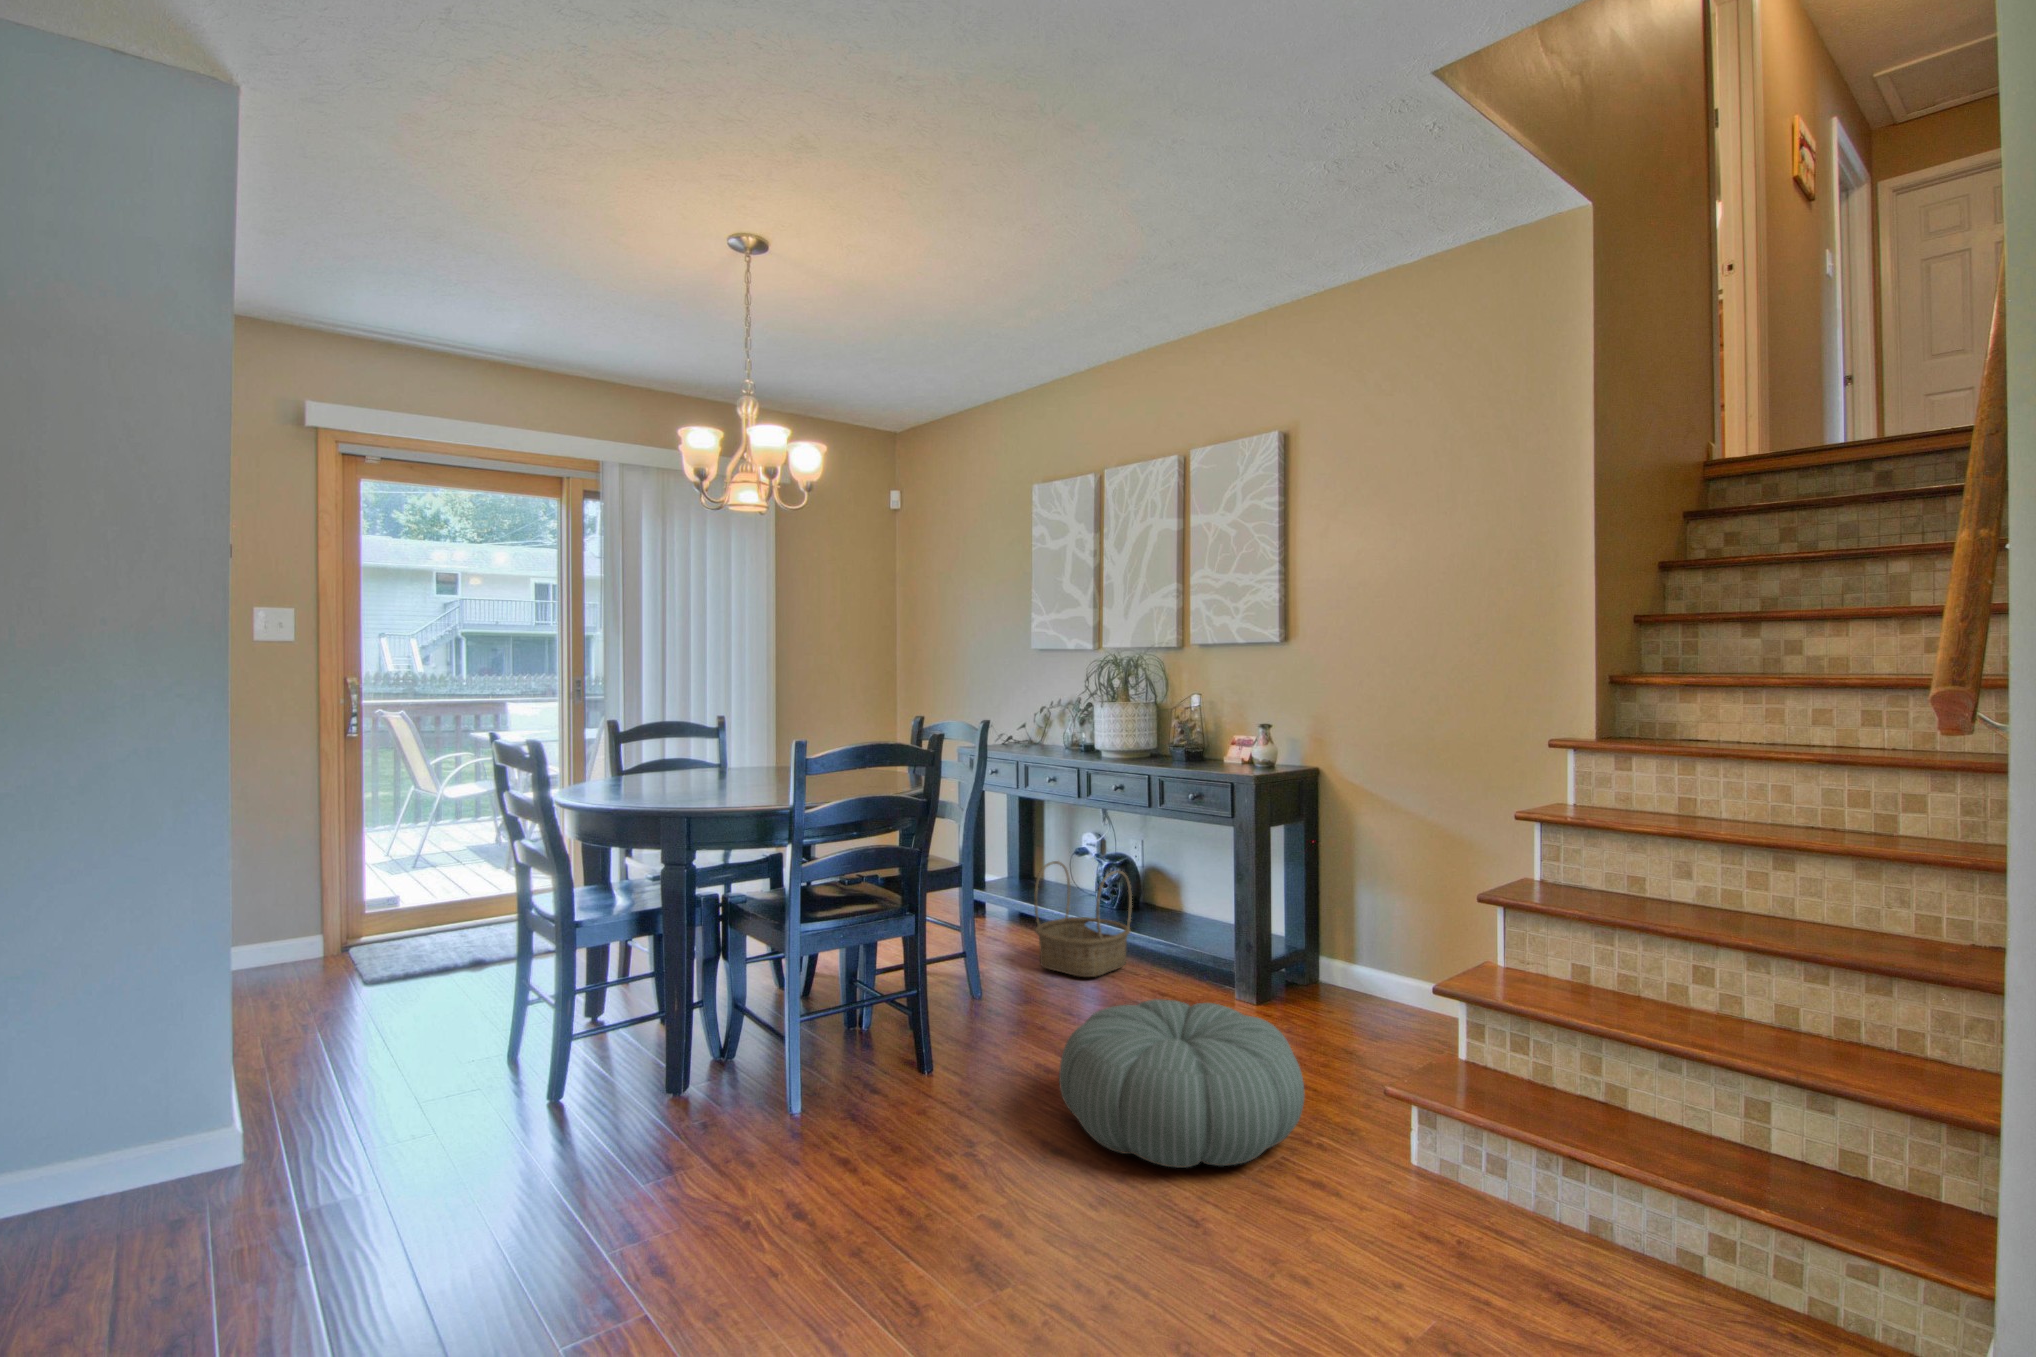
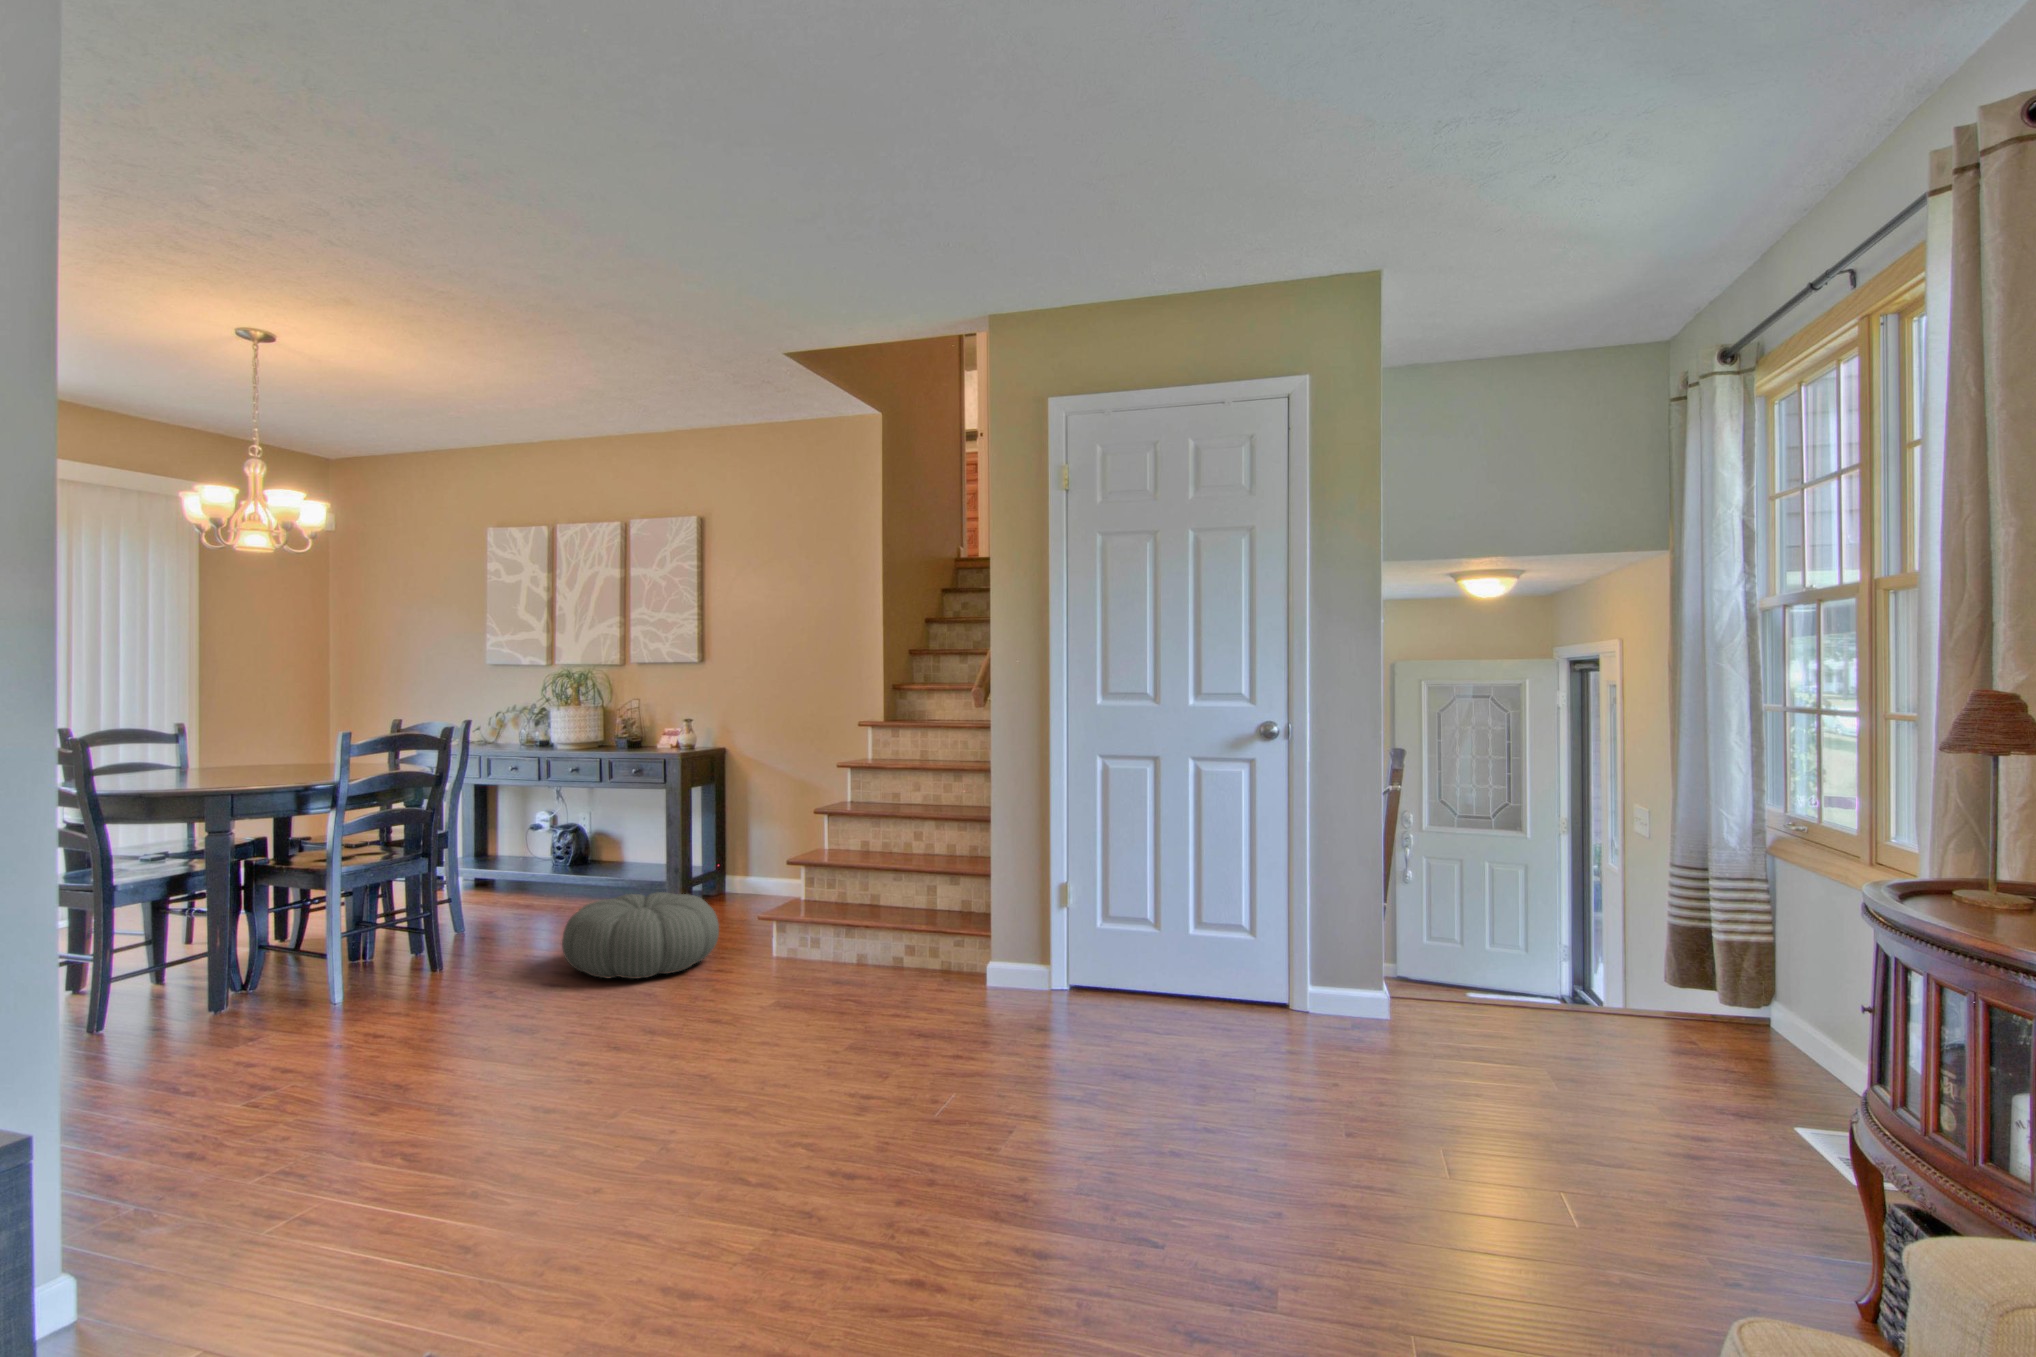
basket: present [1034,861,1132,977] -> none [507,830,588,911]

